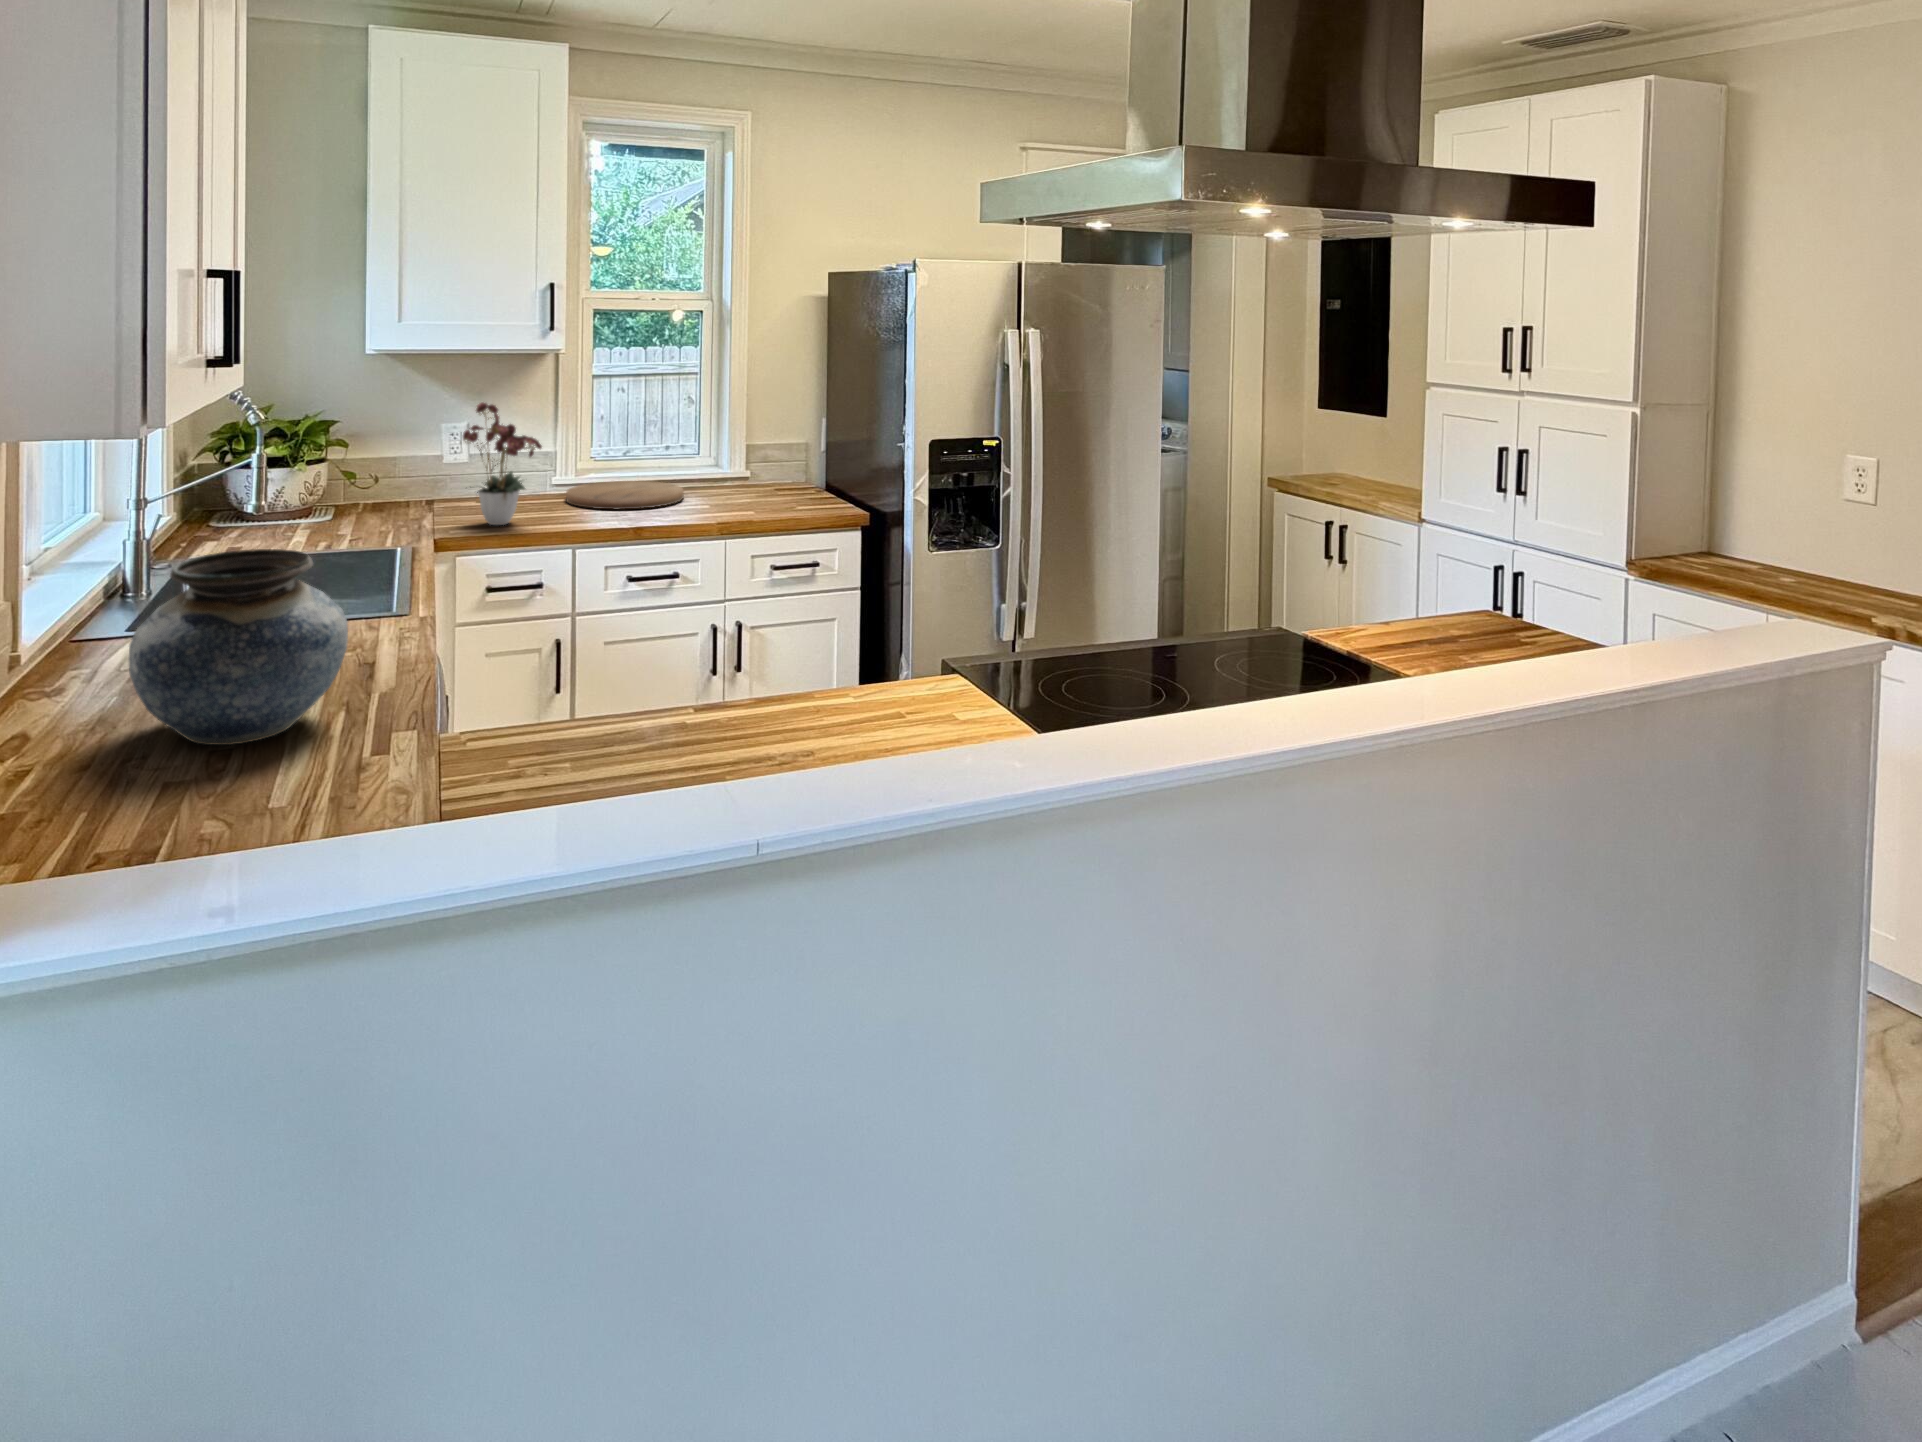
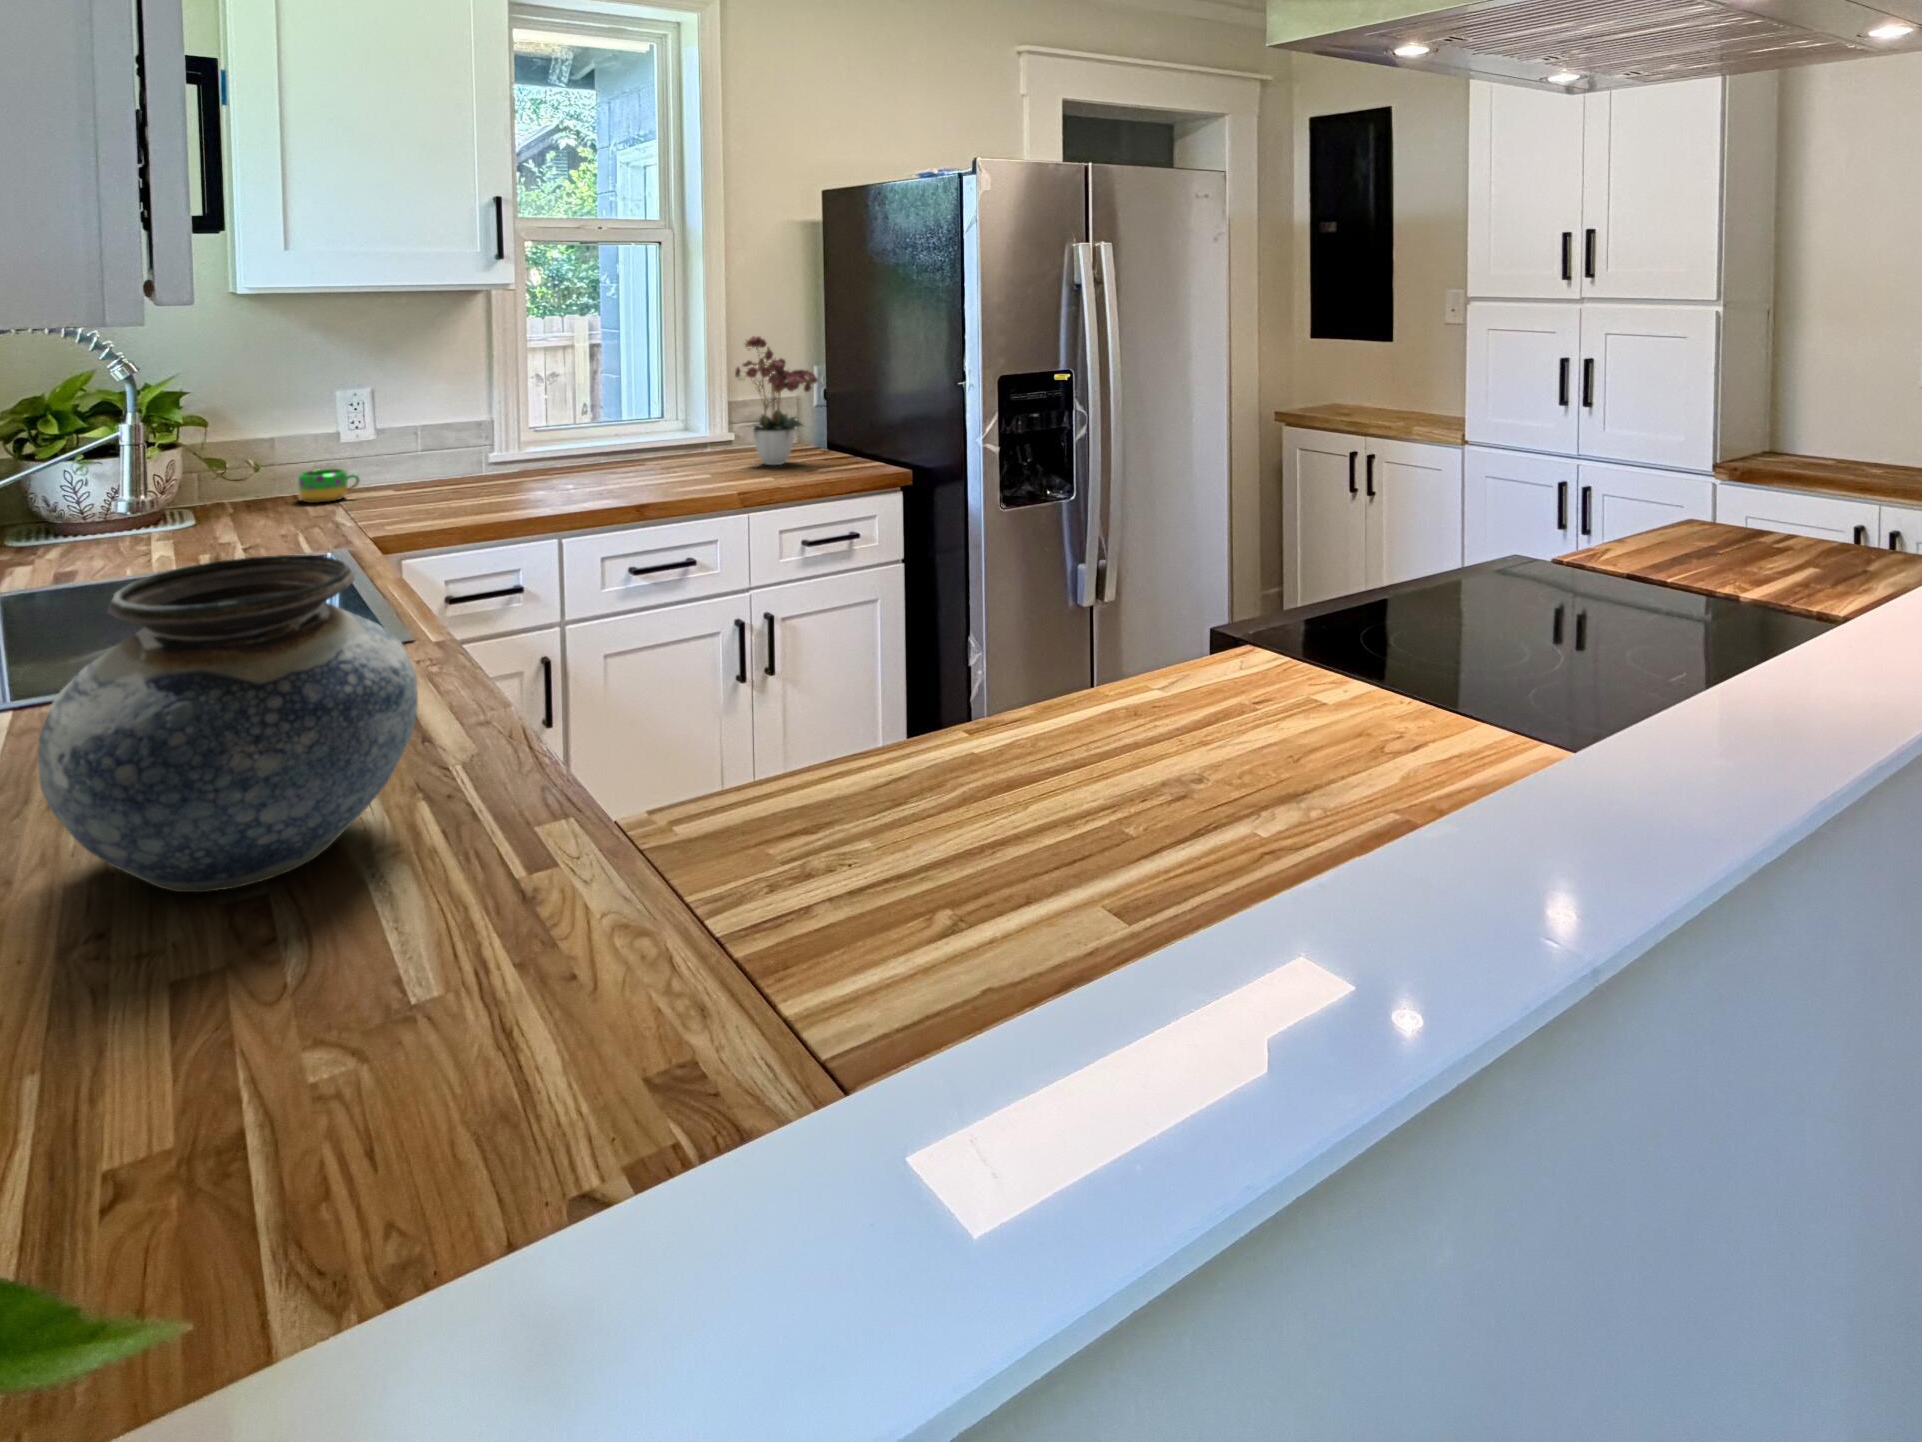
flower arrangement: present [463,402,542,525] -> present [735,336,818,465]
cutting board: present [566,481,684,509] -> none [516,451,668,487]
mug: none [404,483,447,509] -> present [298,469,359,503]

